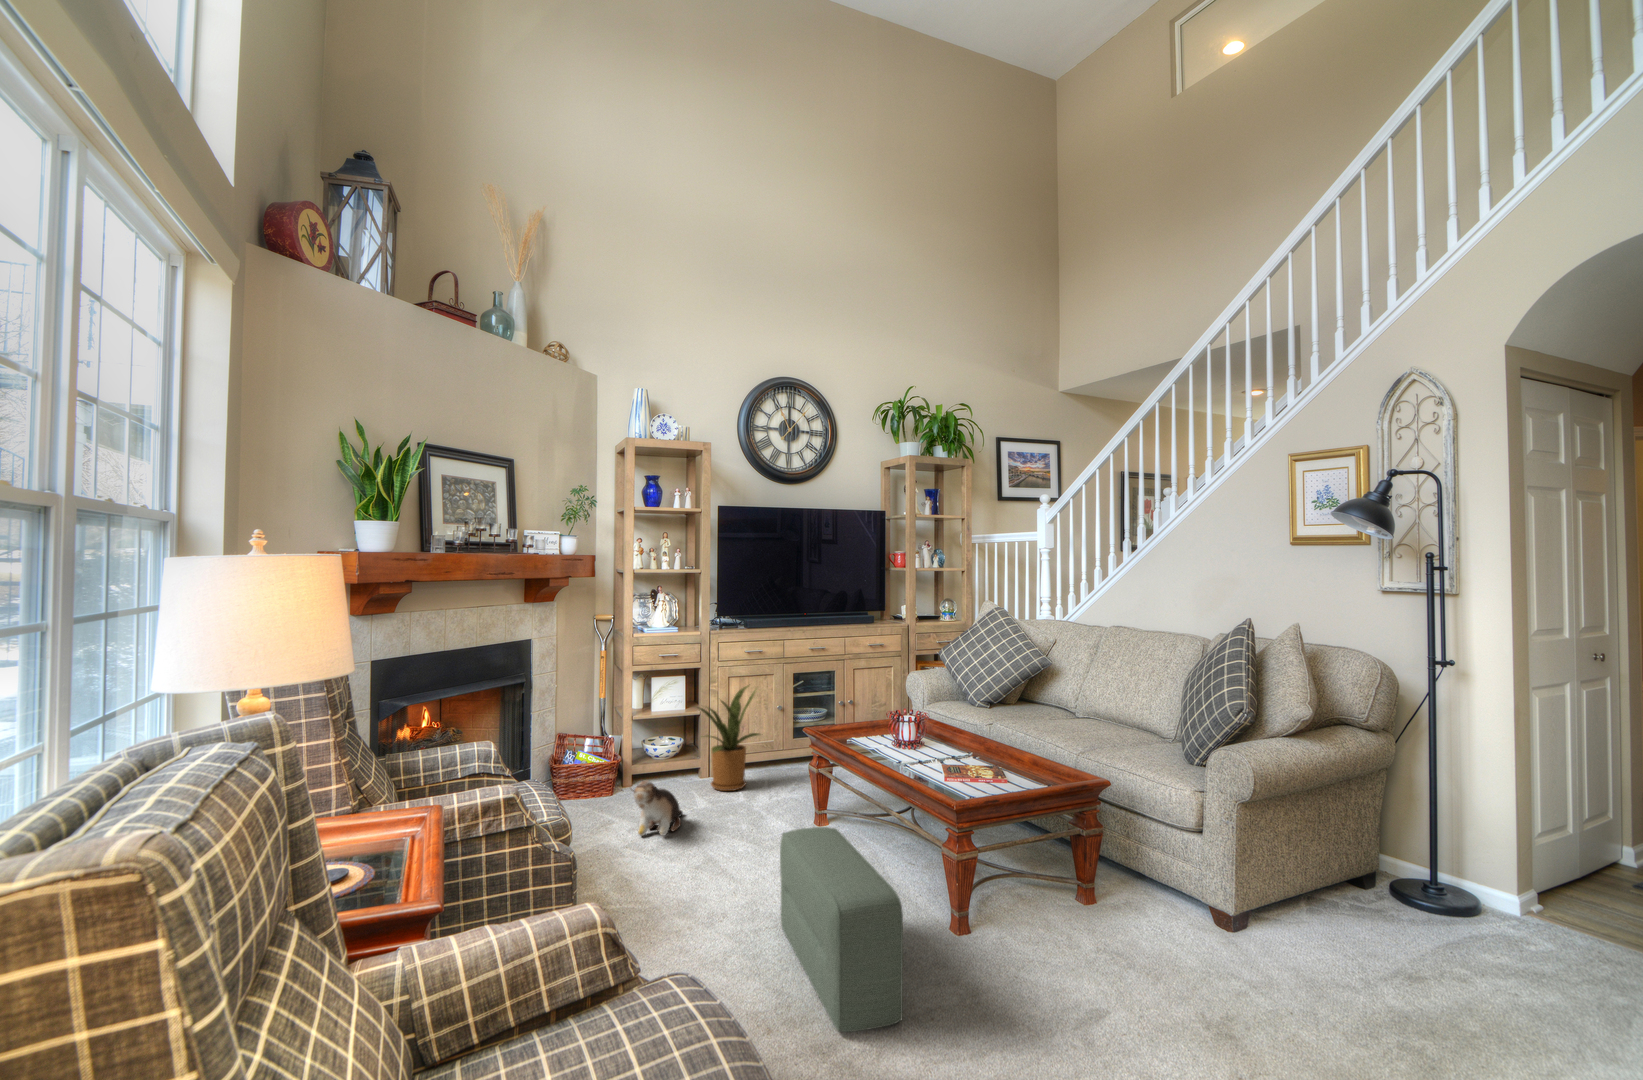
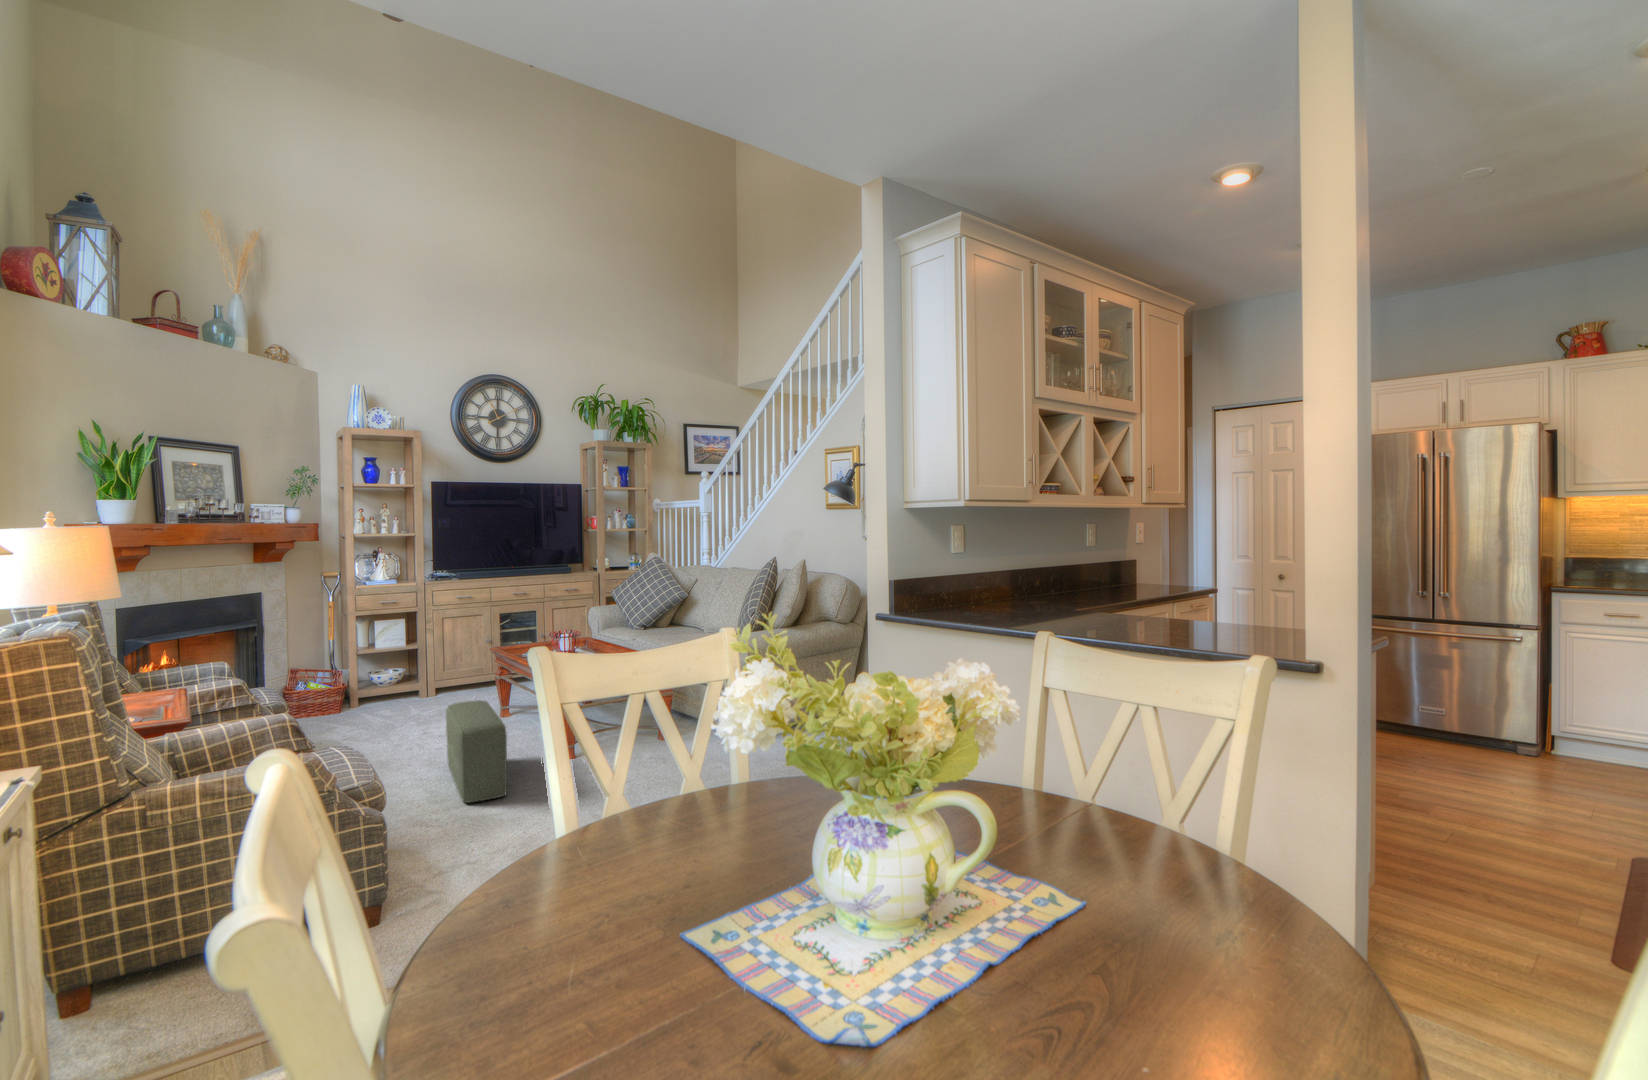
house plant: present [698,685,760,791] -> none [401,621,474,702]
plush toy: present [634,780,683,836] -> none [346,690,397,732]

